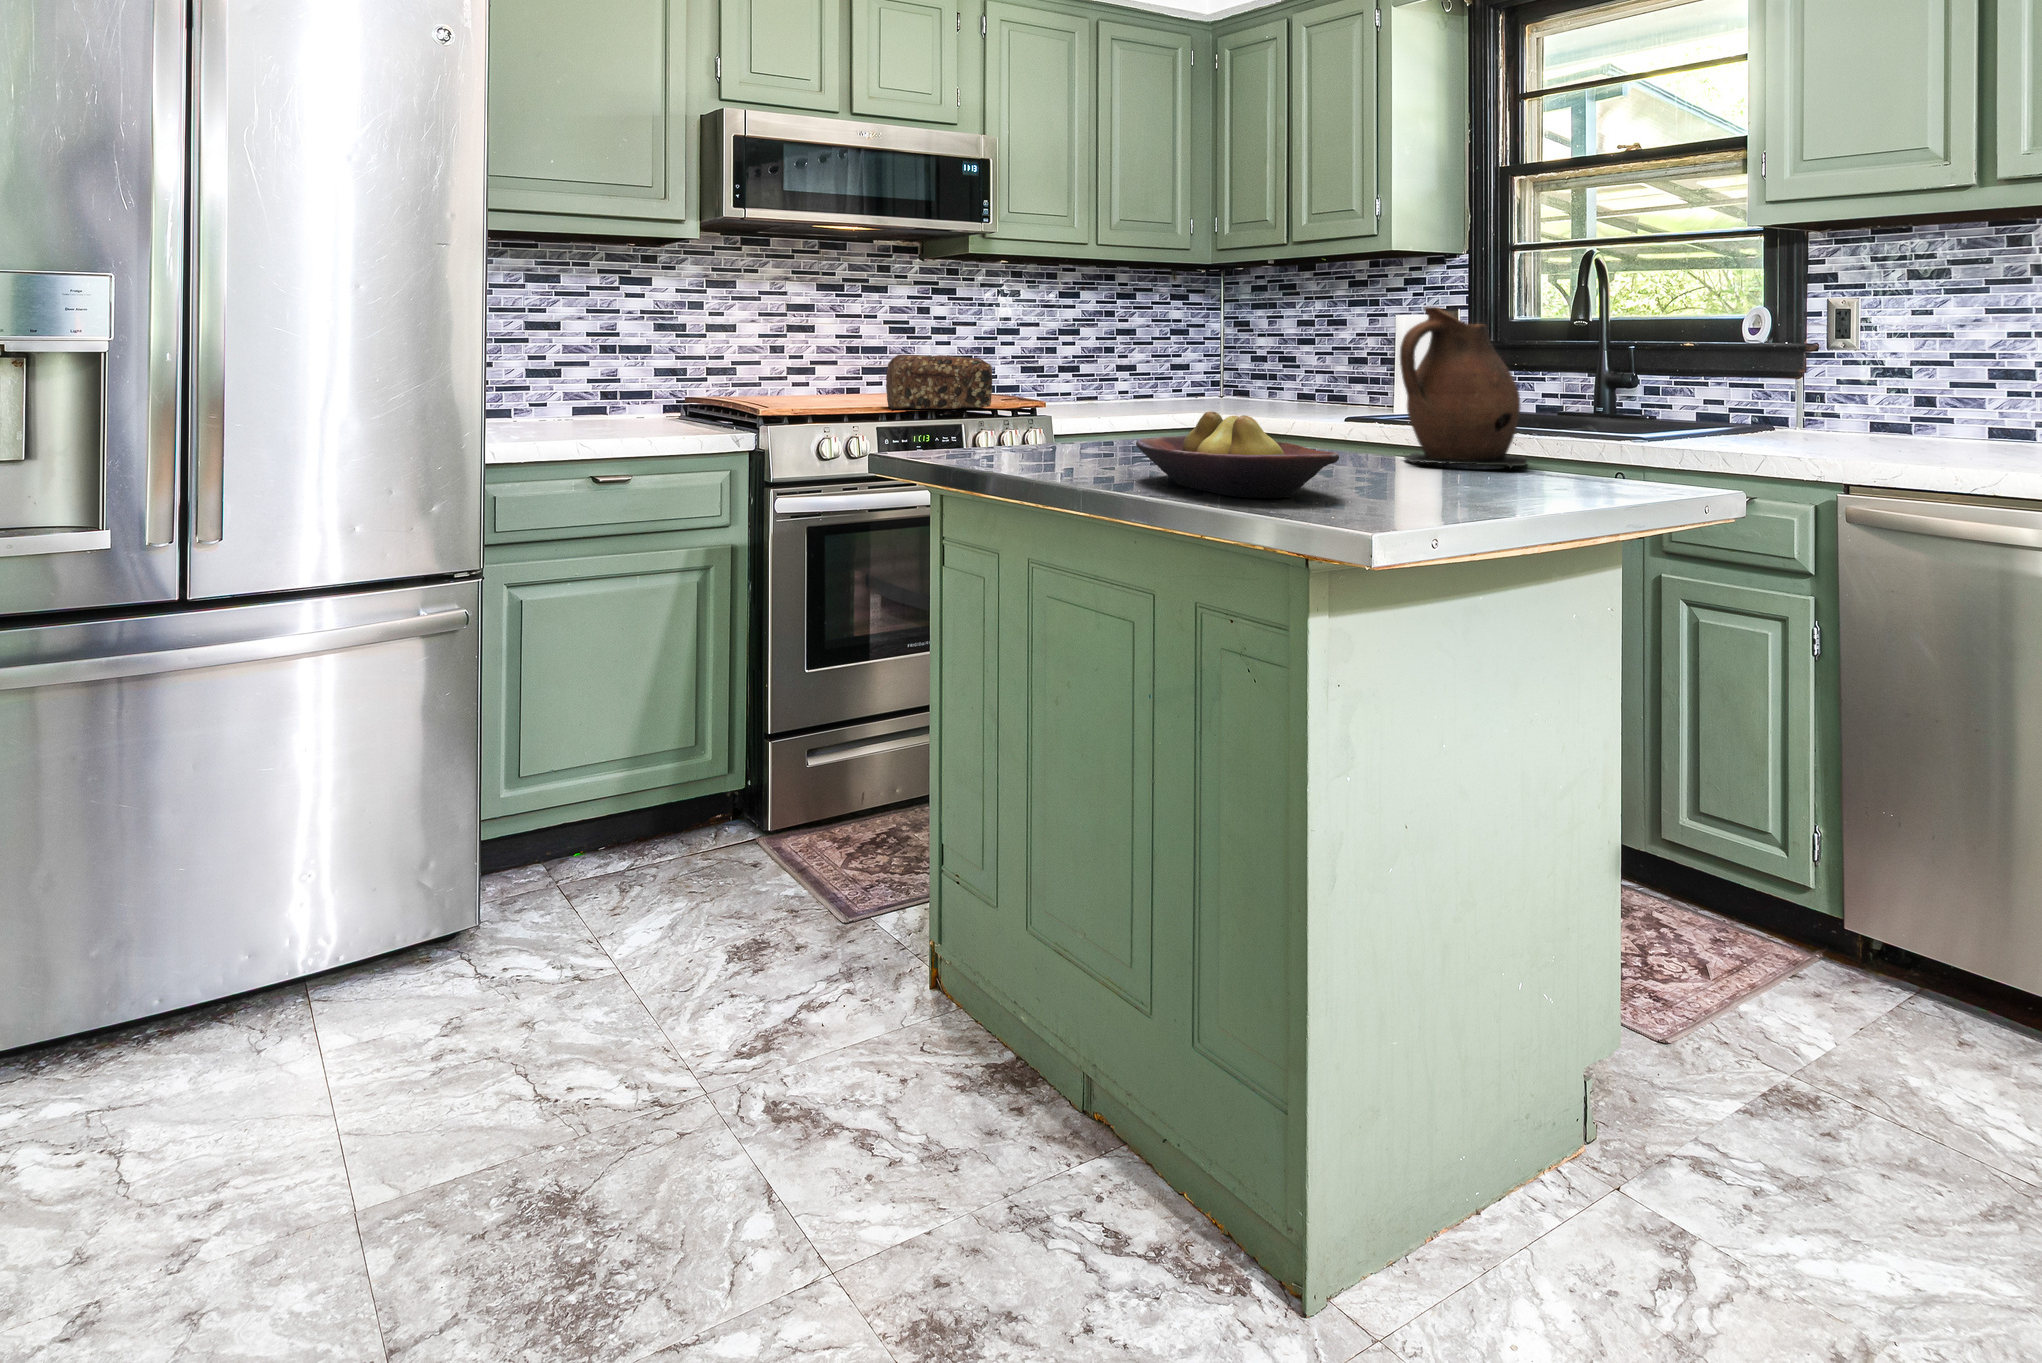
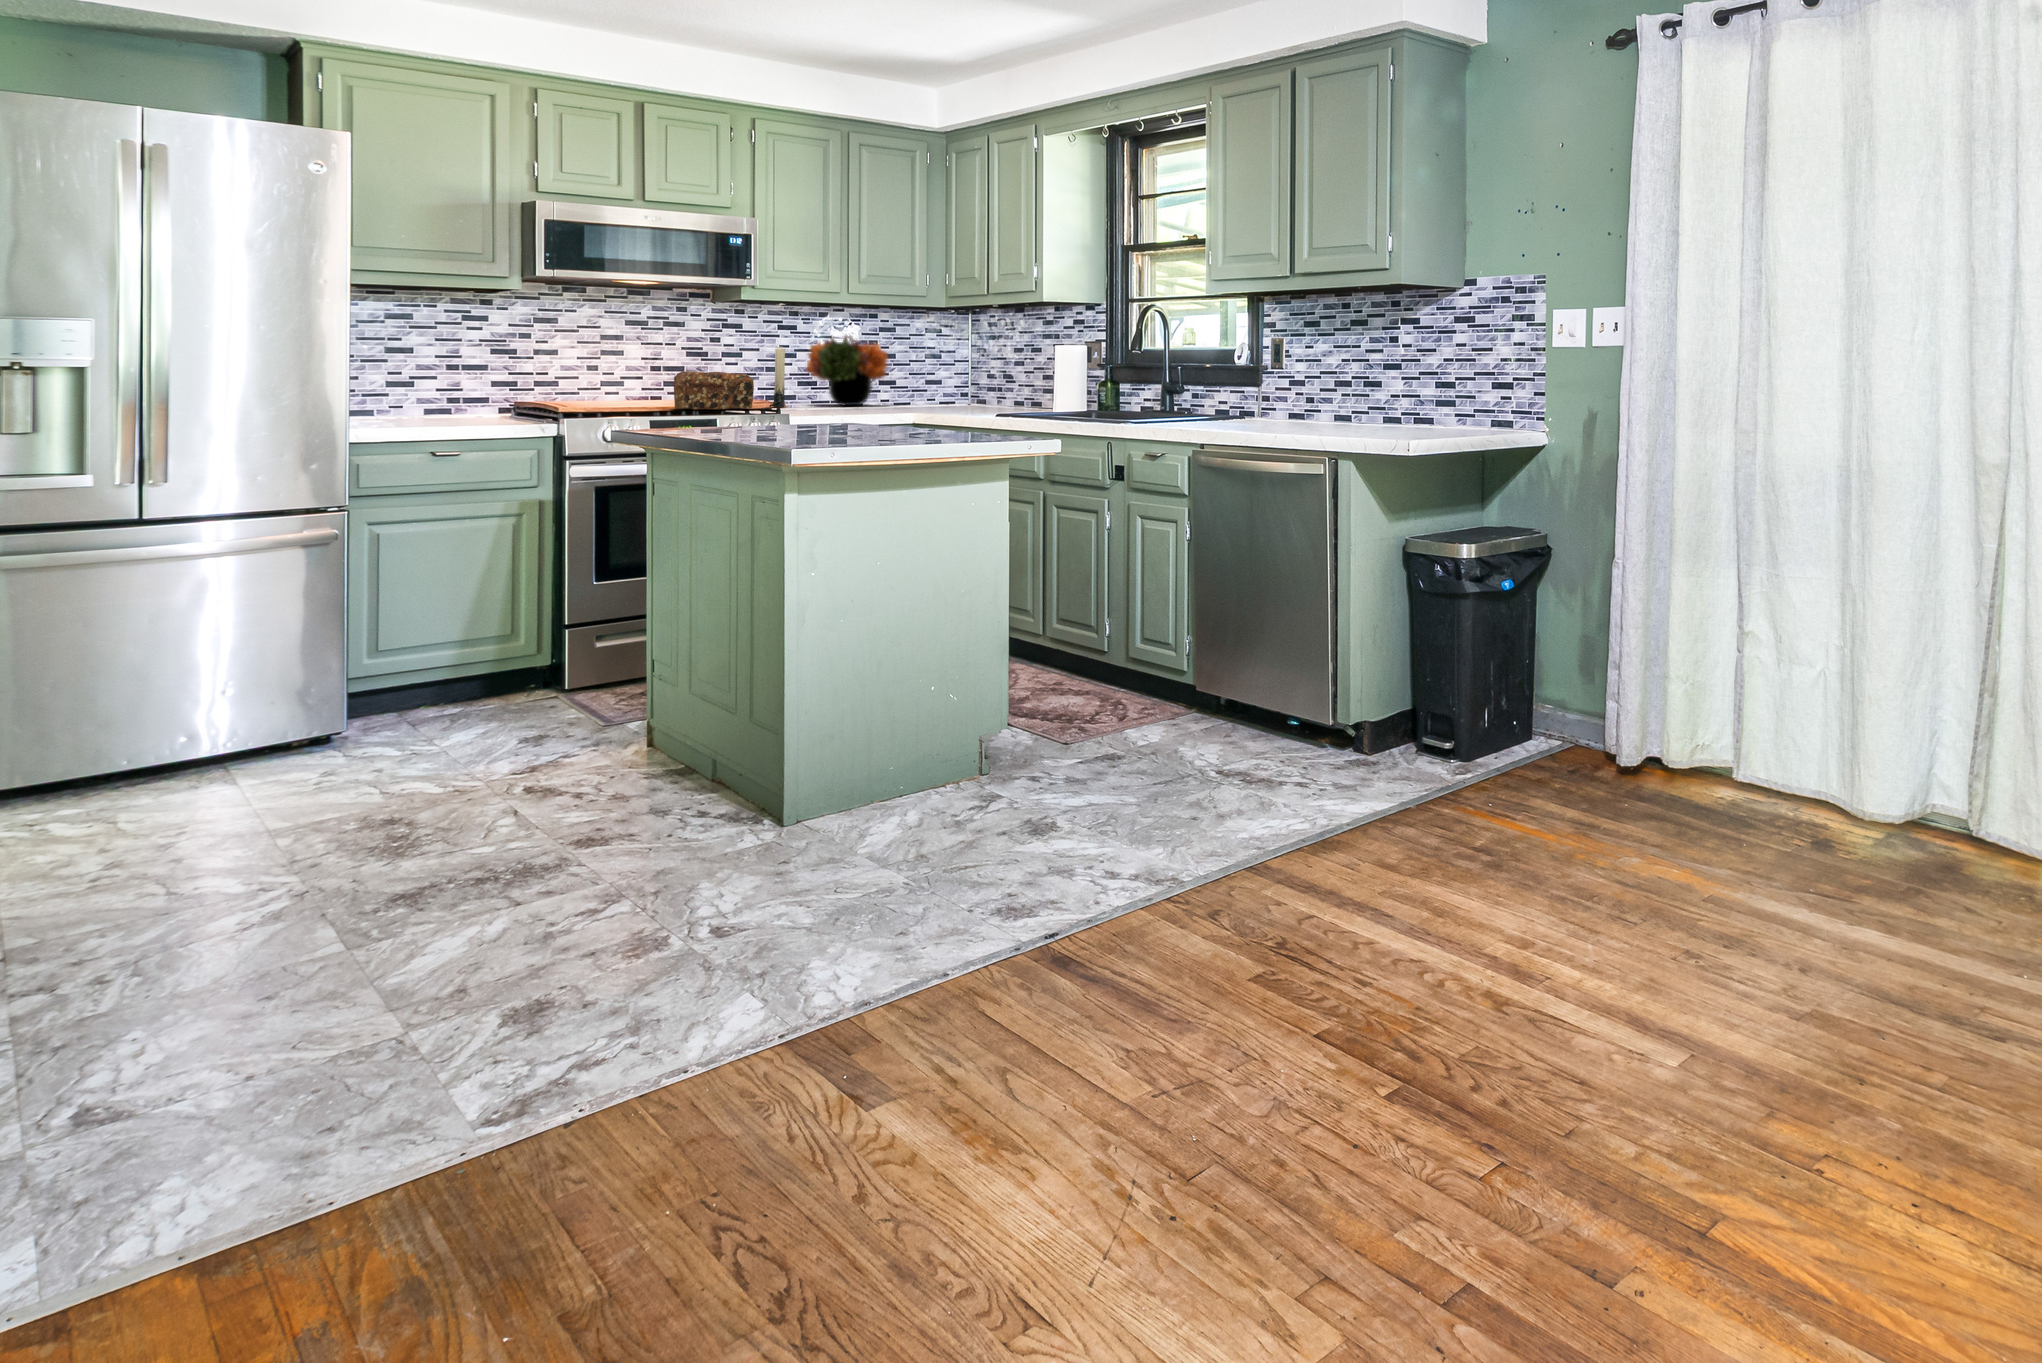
flower arrangement: none [1032,304,1141,401] -> present [806,336,888,406]
ceramic pitcher: present [1400,307,1527,468] -> none [943,342,1028,433]
candle: none [998,320,1019,404] -> present [769,347,785,407]
fruit bowl: present [1136,411,1339,498] -> none [748,399,847,442]

